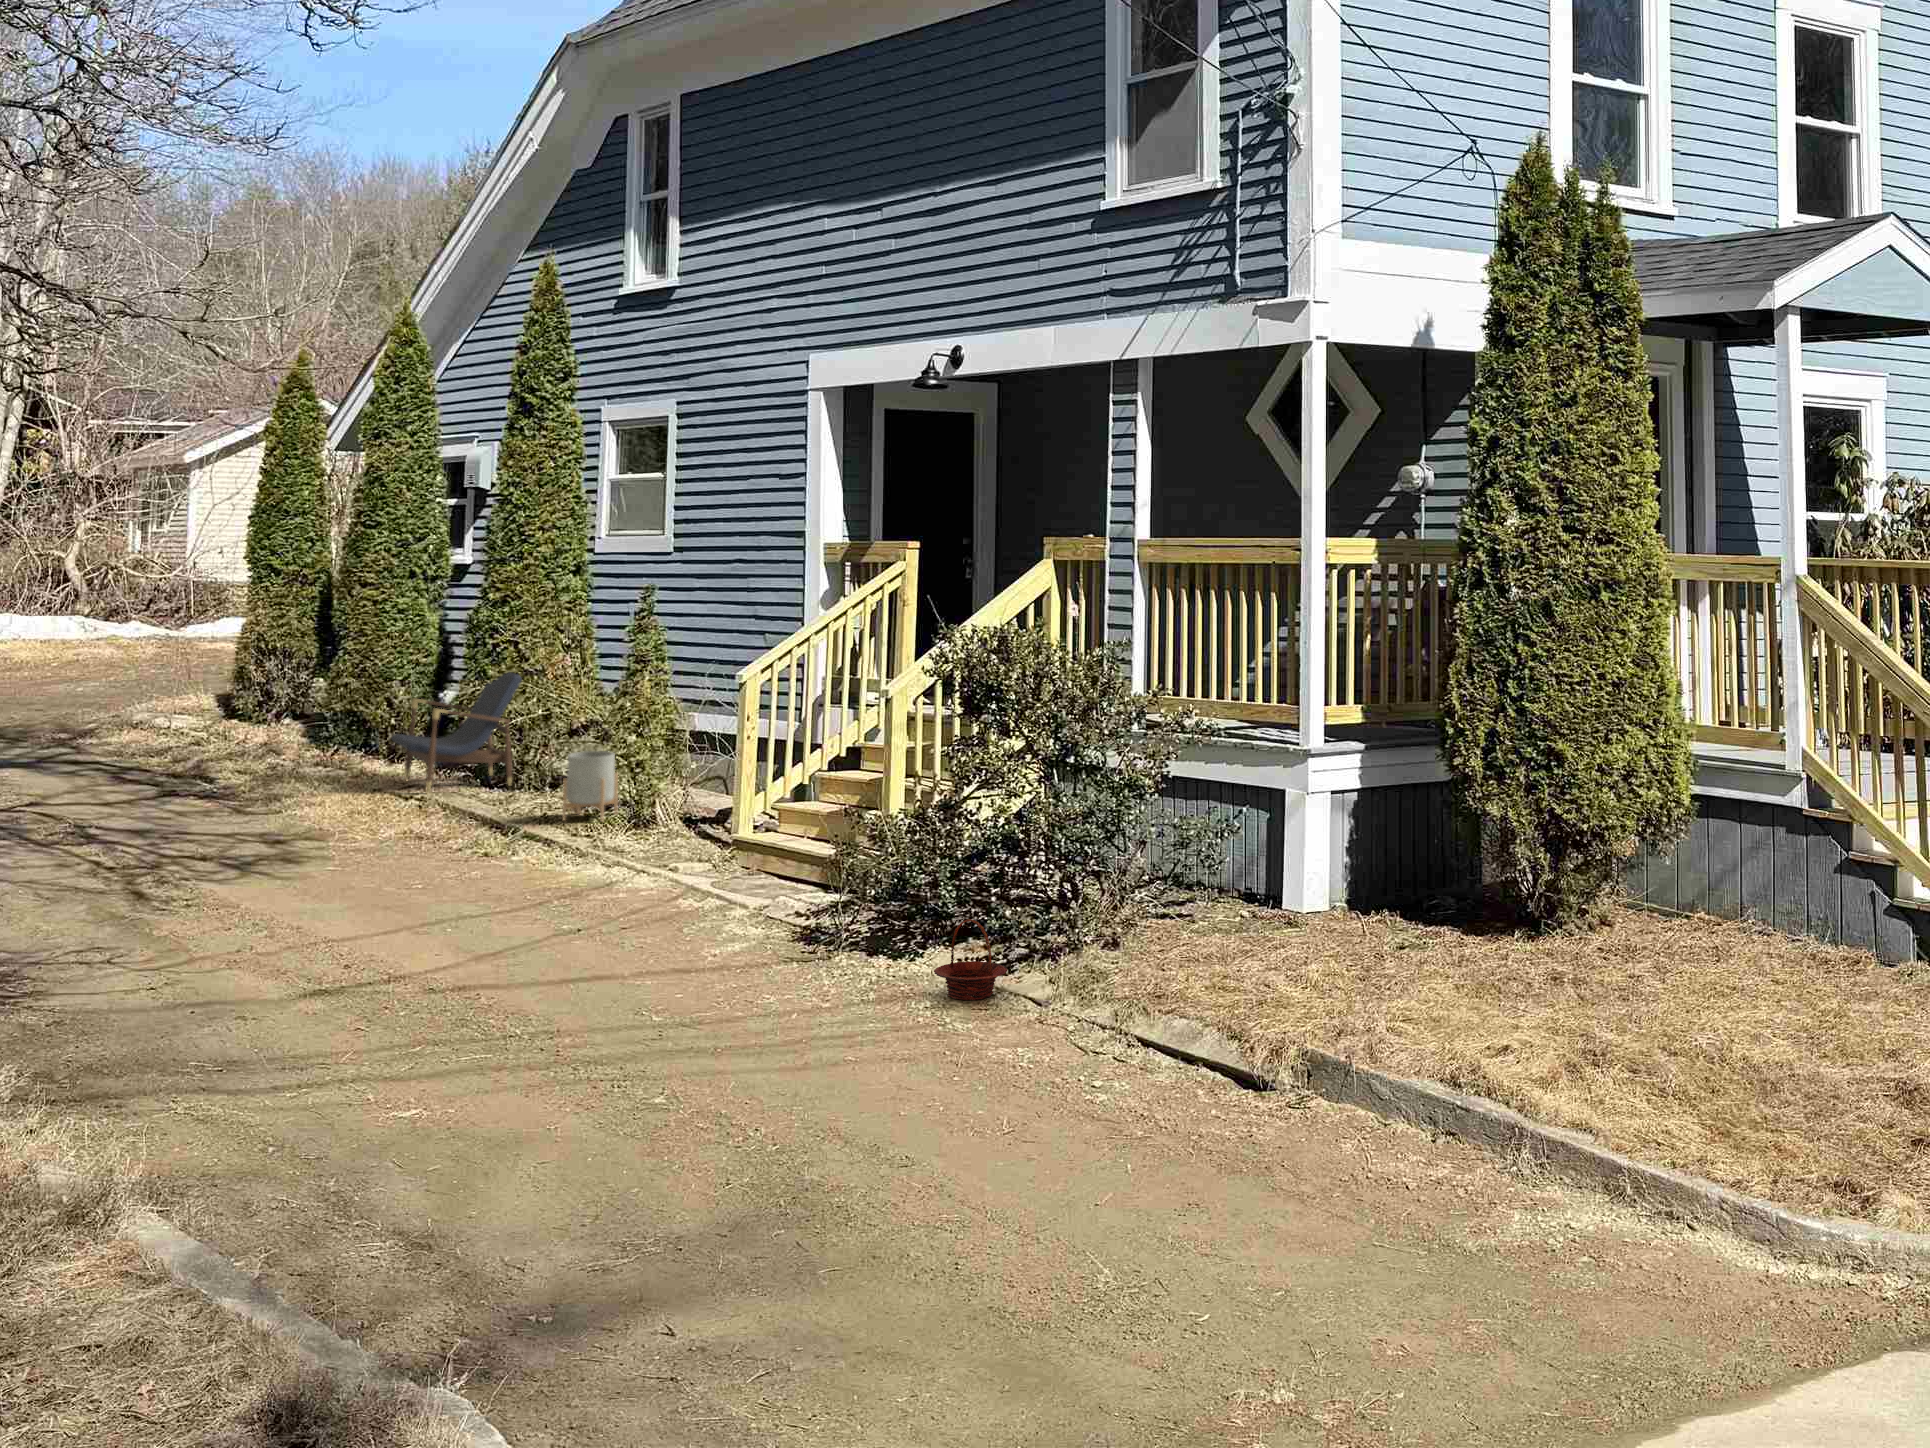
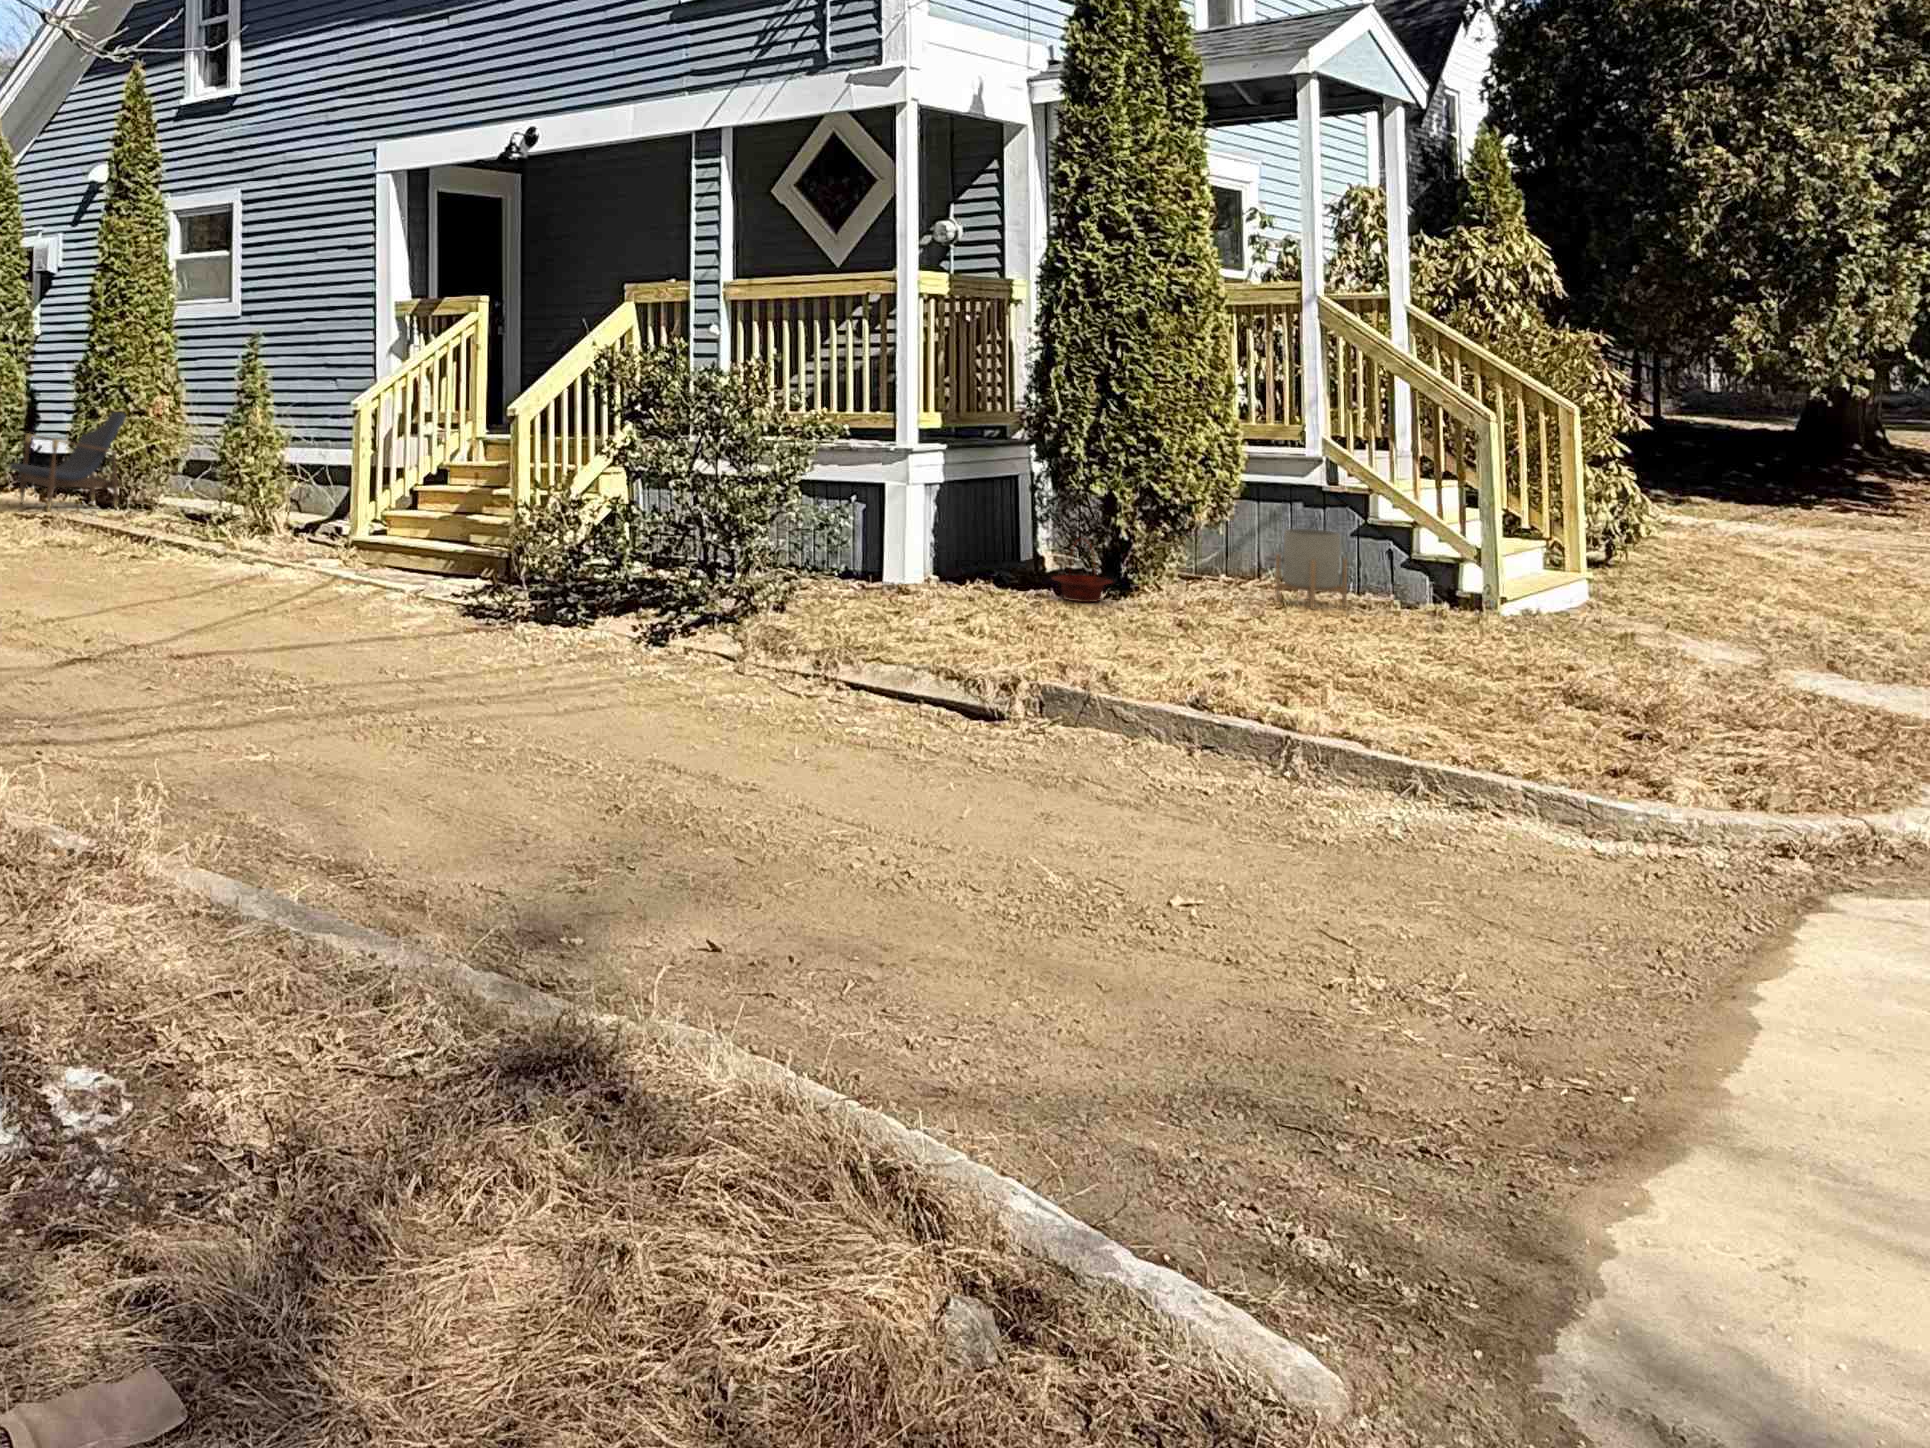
planter: present [562,751,618,821] -> present [1275,529,1347,609]
basket: present [934,919,1008,1000] -> present [1052,542,1113,602]

